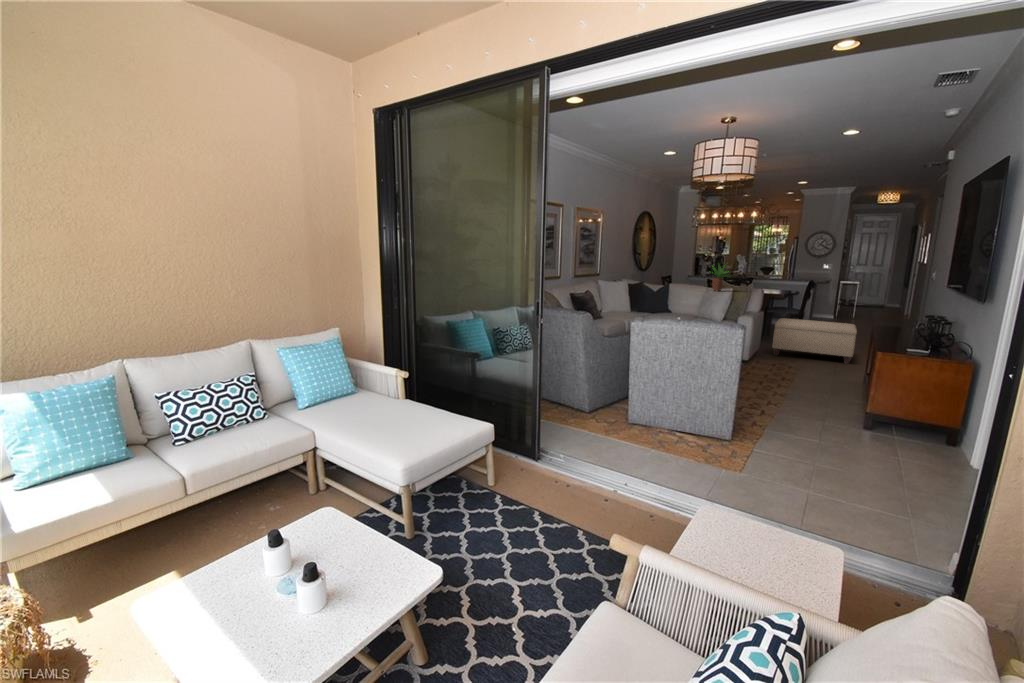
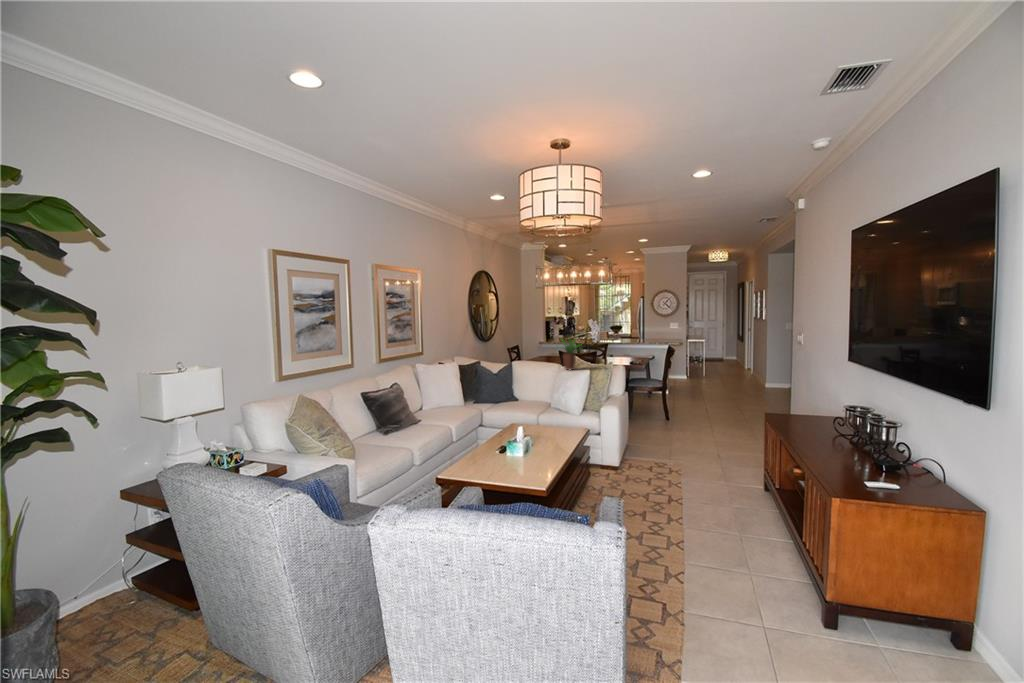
ottoman: present [773,318,857,364] -> none [639,397,731,453]

